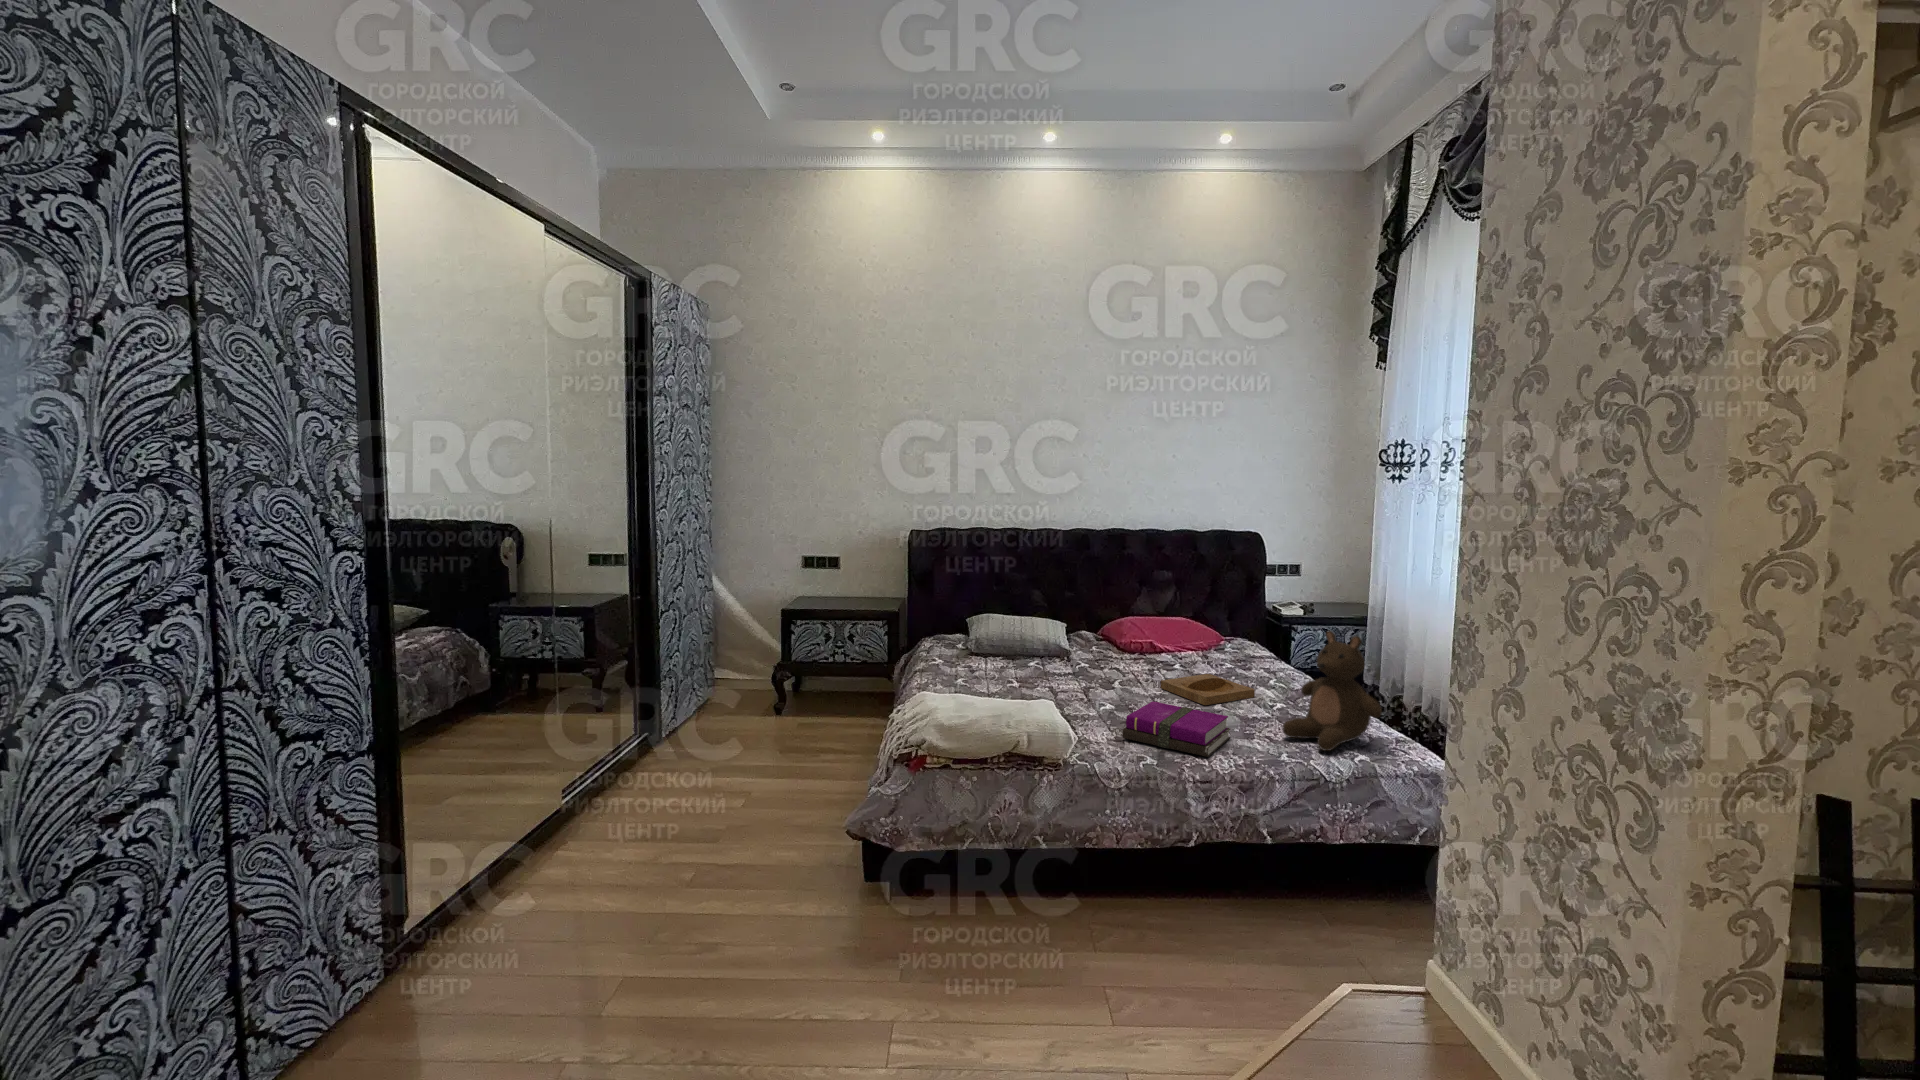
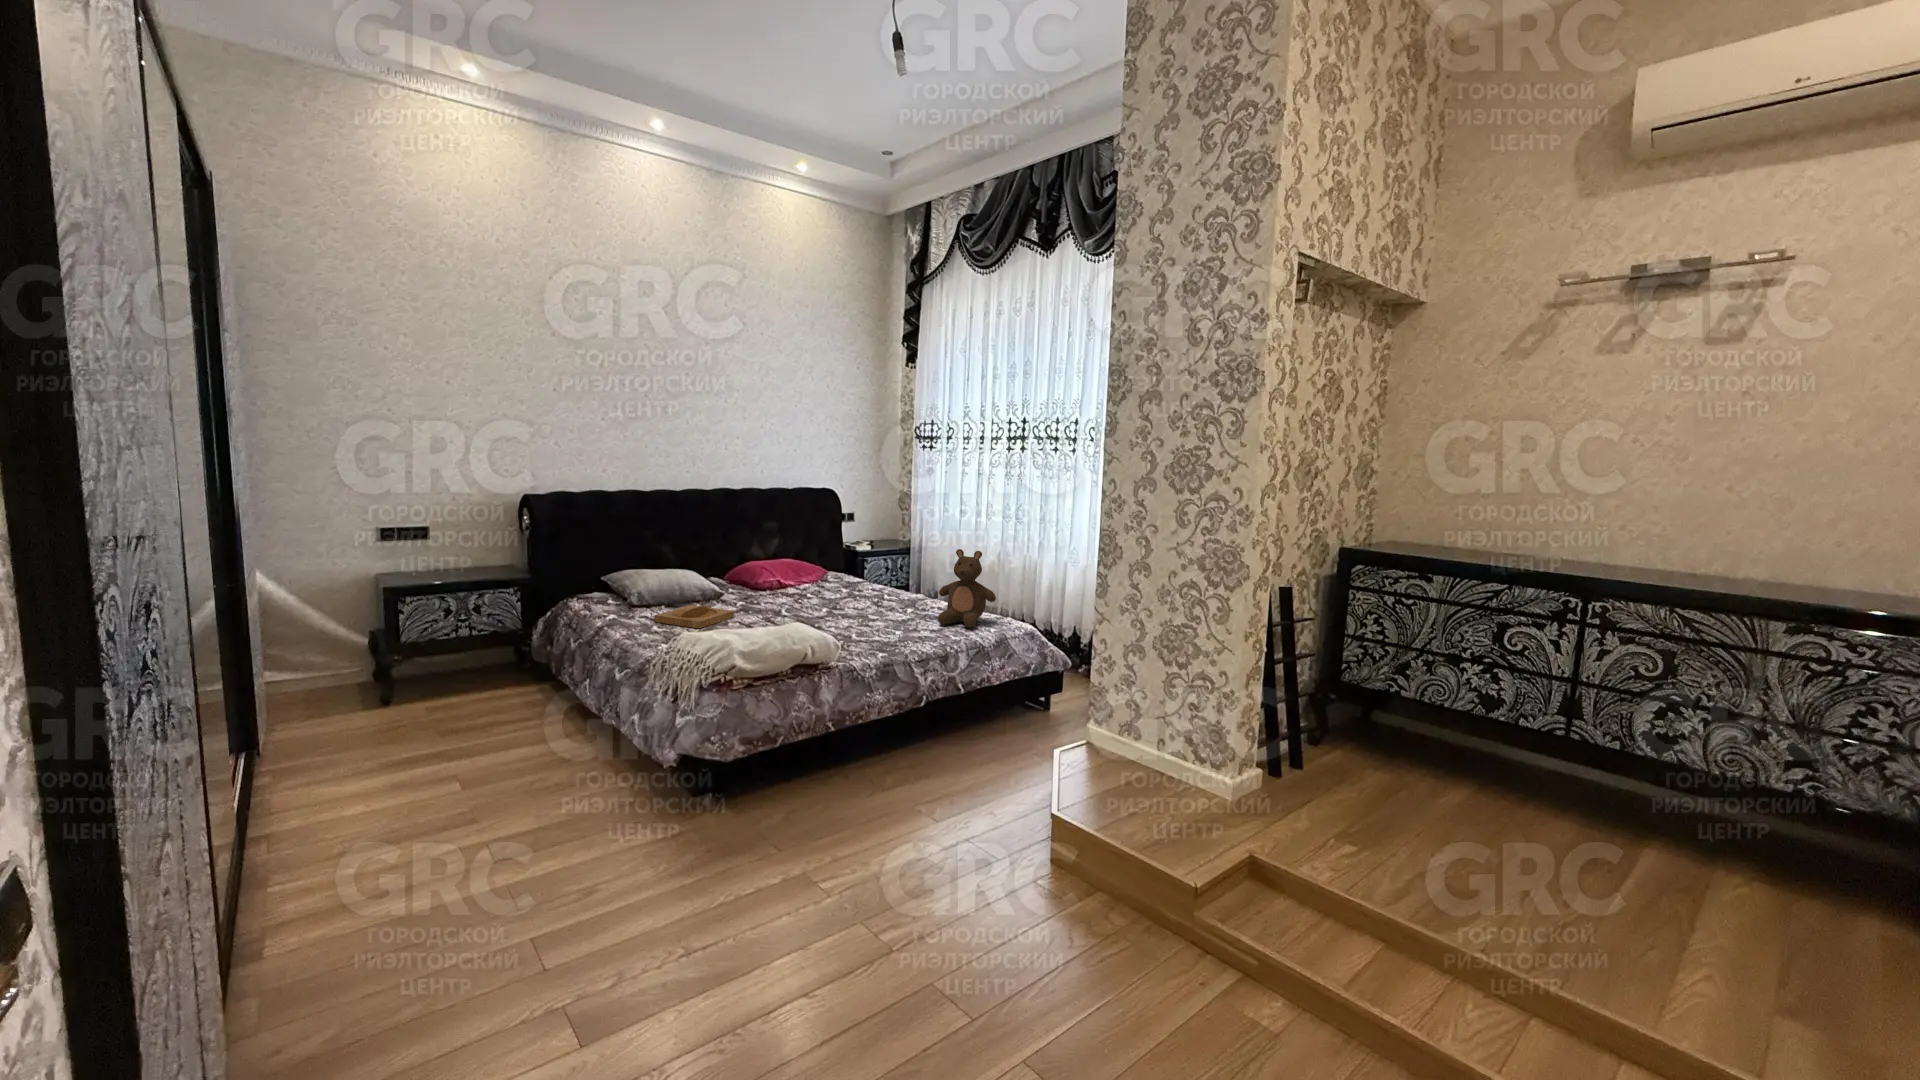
tray: present [1161,674,1255,705] -> present [654,605,734,628]
notebook: present [1123,701,1231,757] -> none [848,615,914,644]

